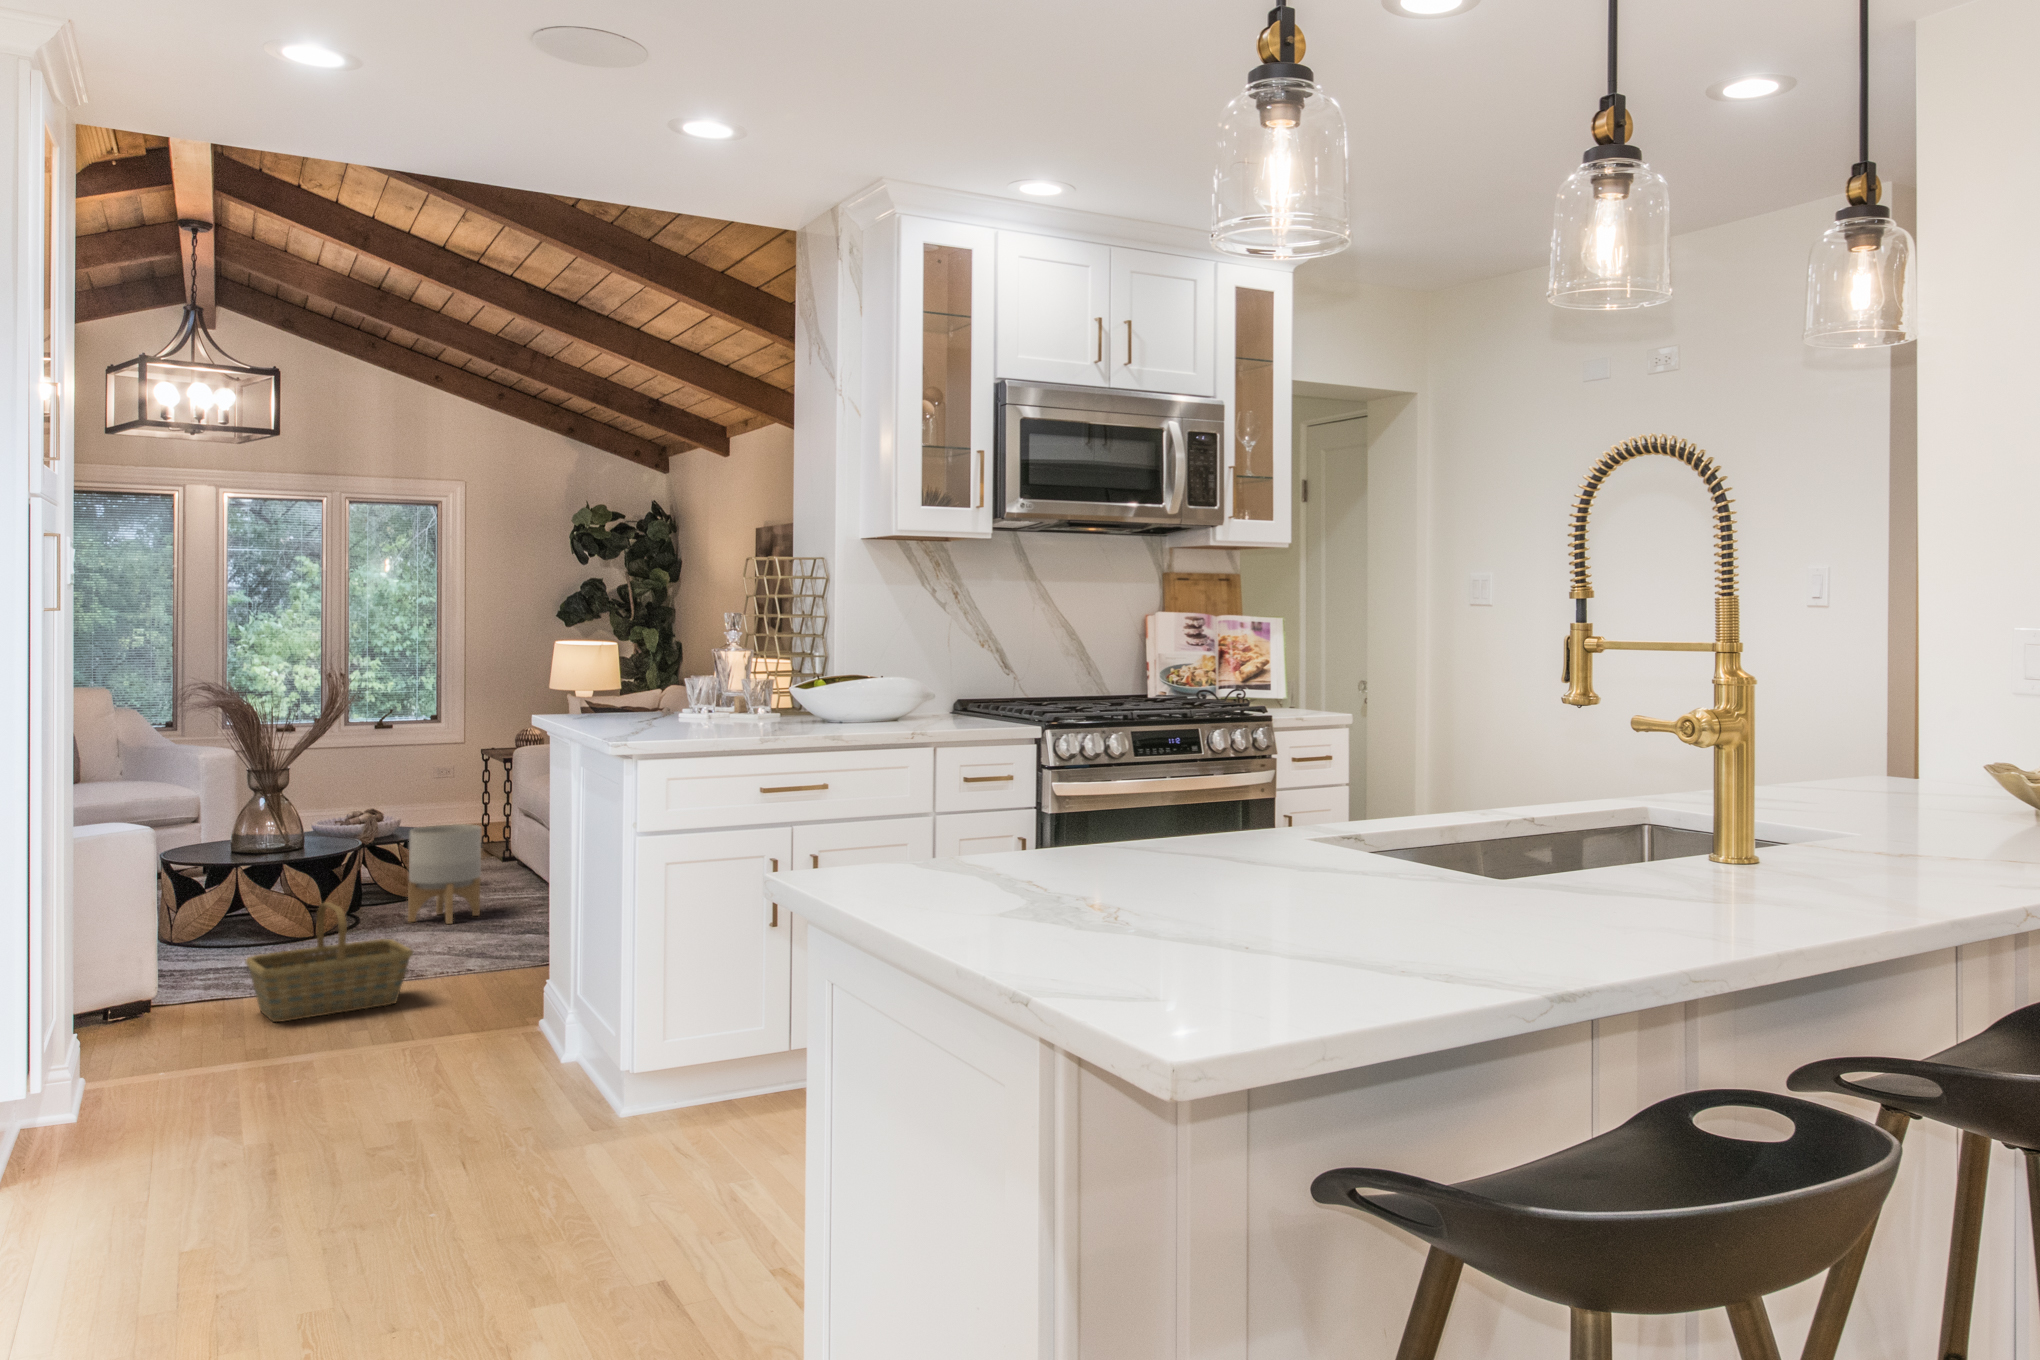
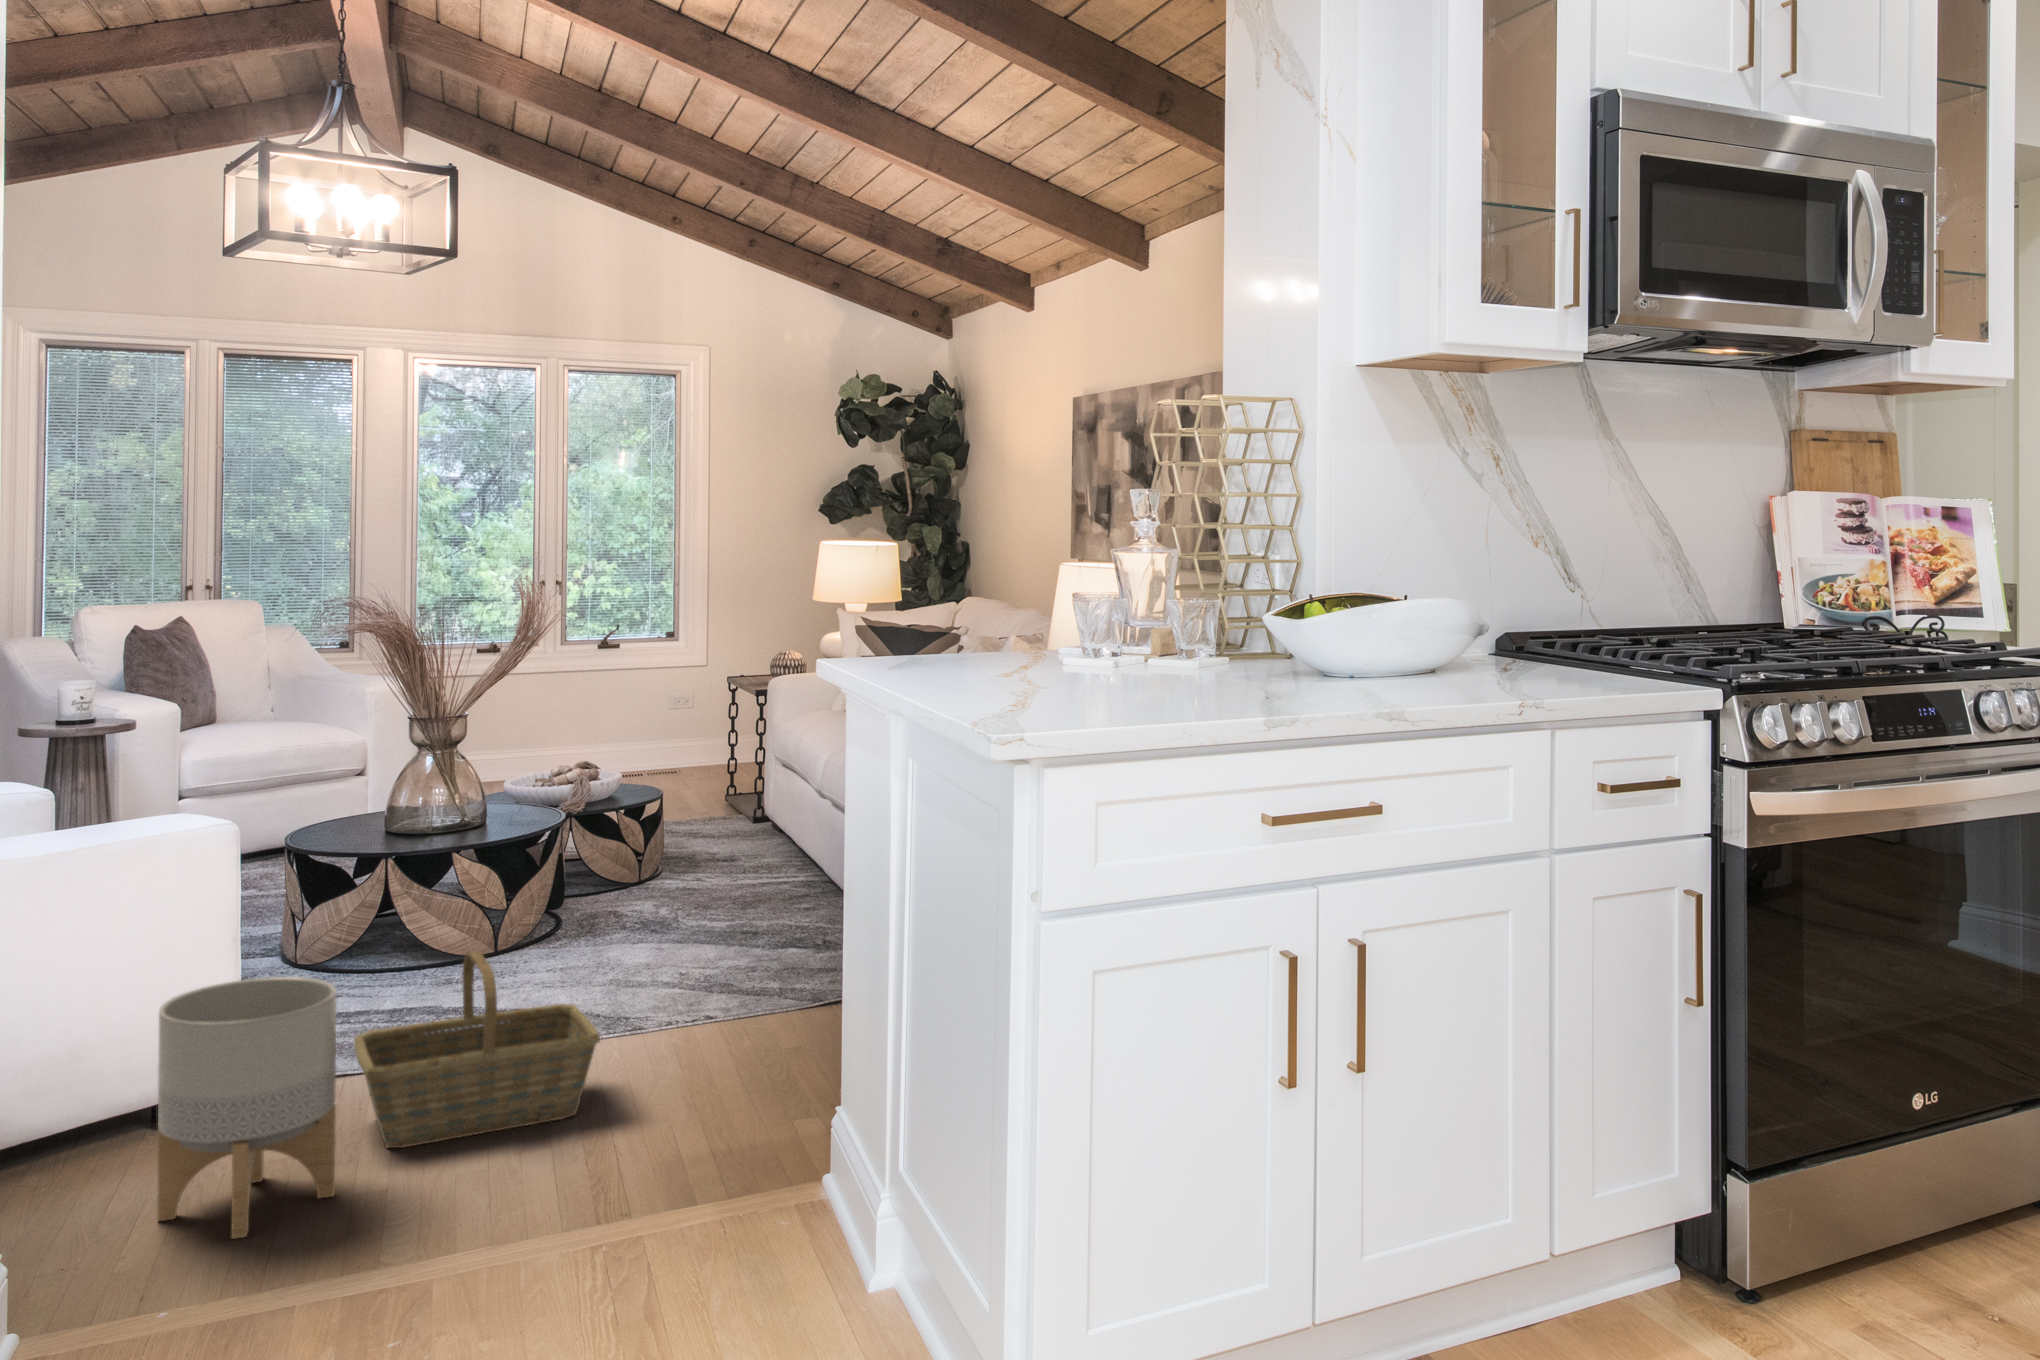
planter: present [408,824,482,924] -> present [157,977,336,1239]

